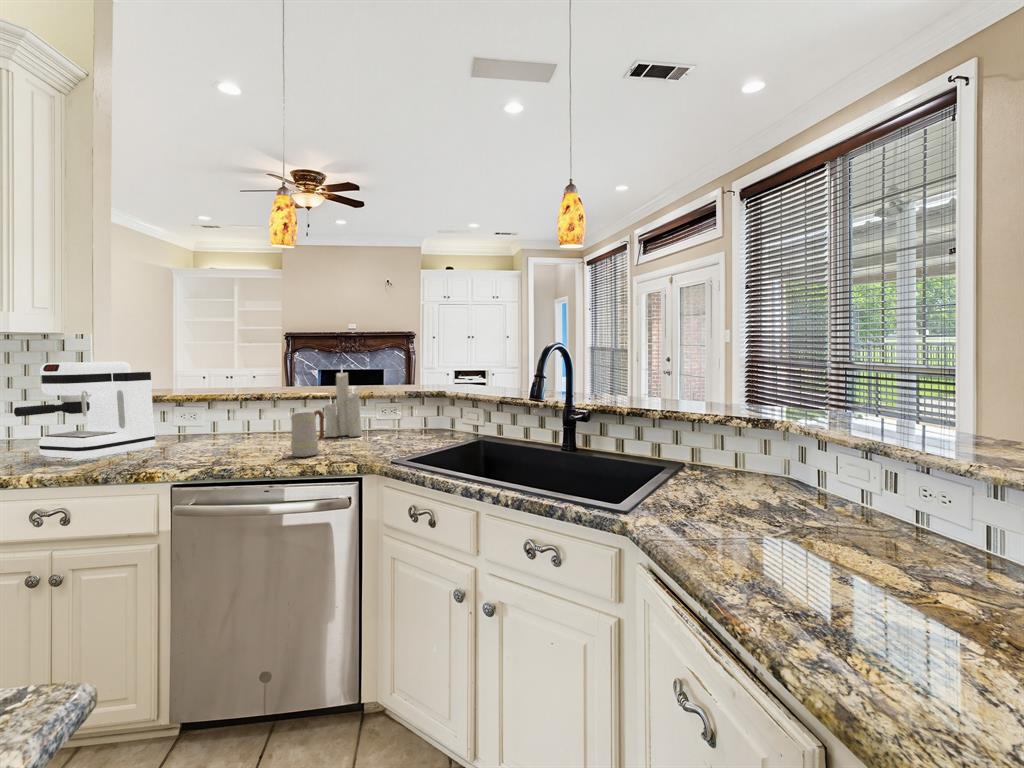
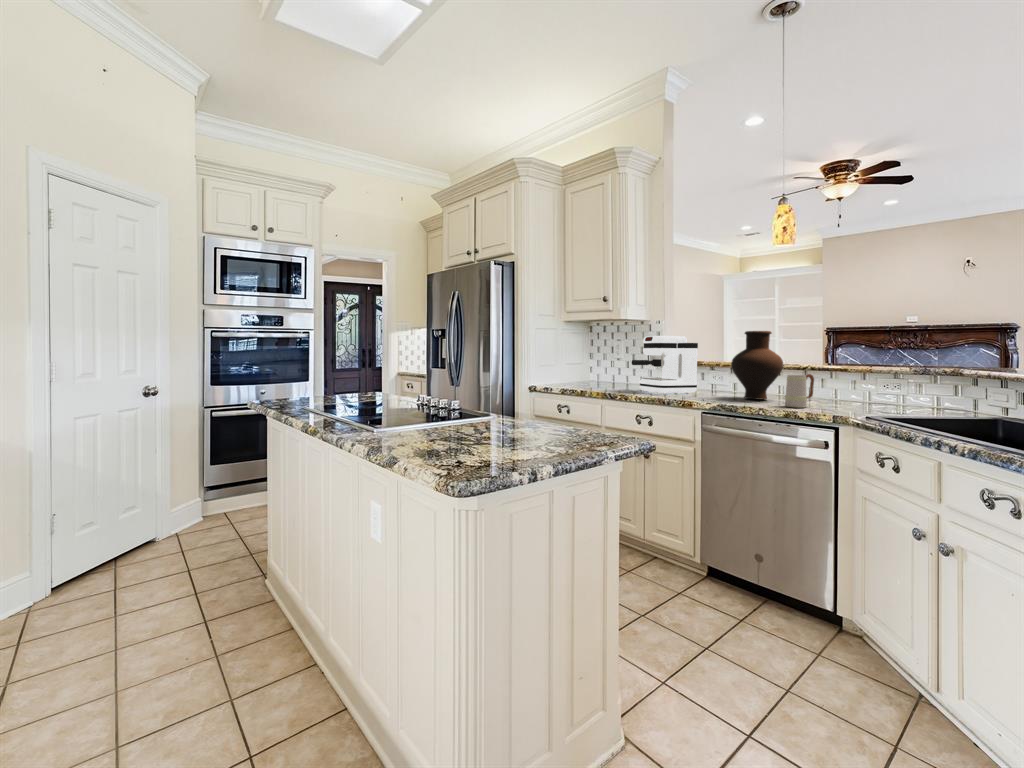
vase: none [209,354,282,449] -> present [731,331,783,400]
candle: present [325,369,362,437] -> none [817,337,854,403]

